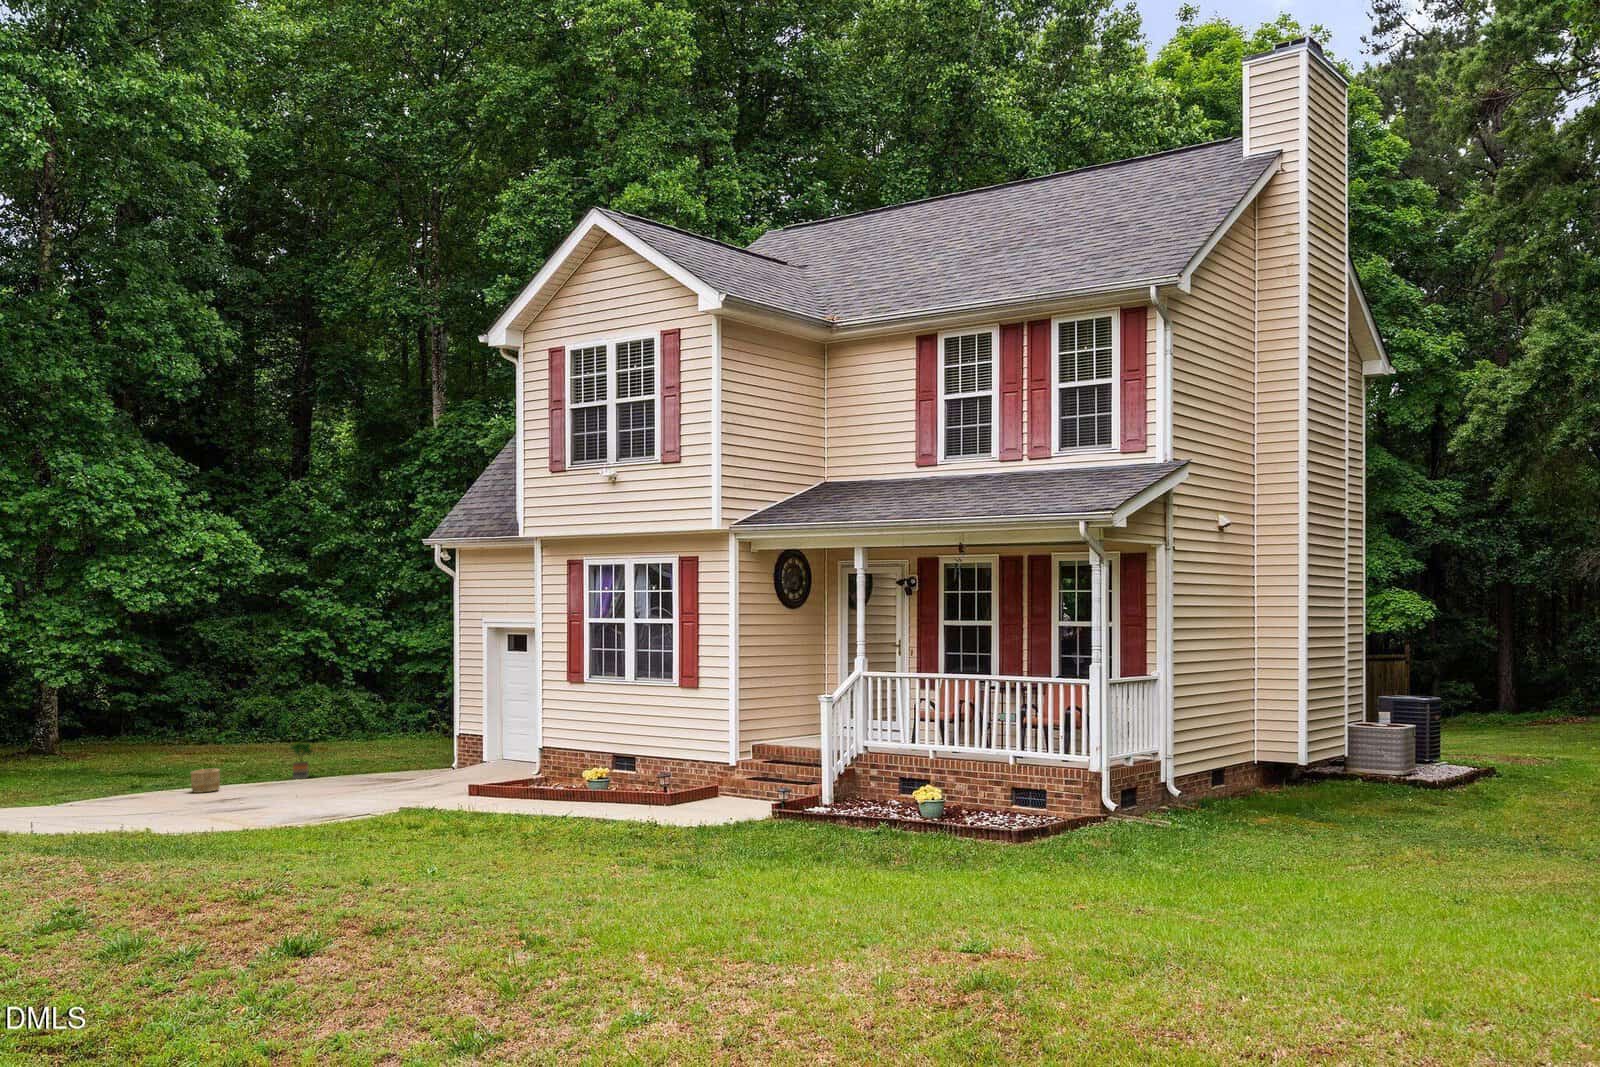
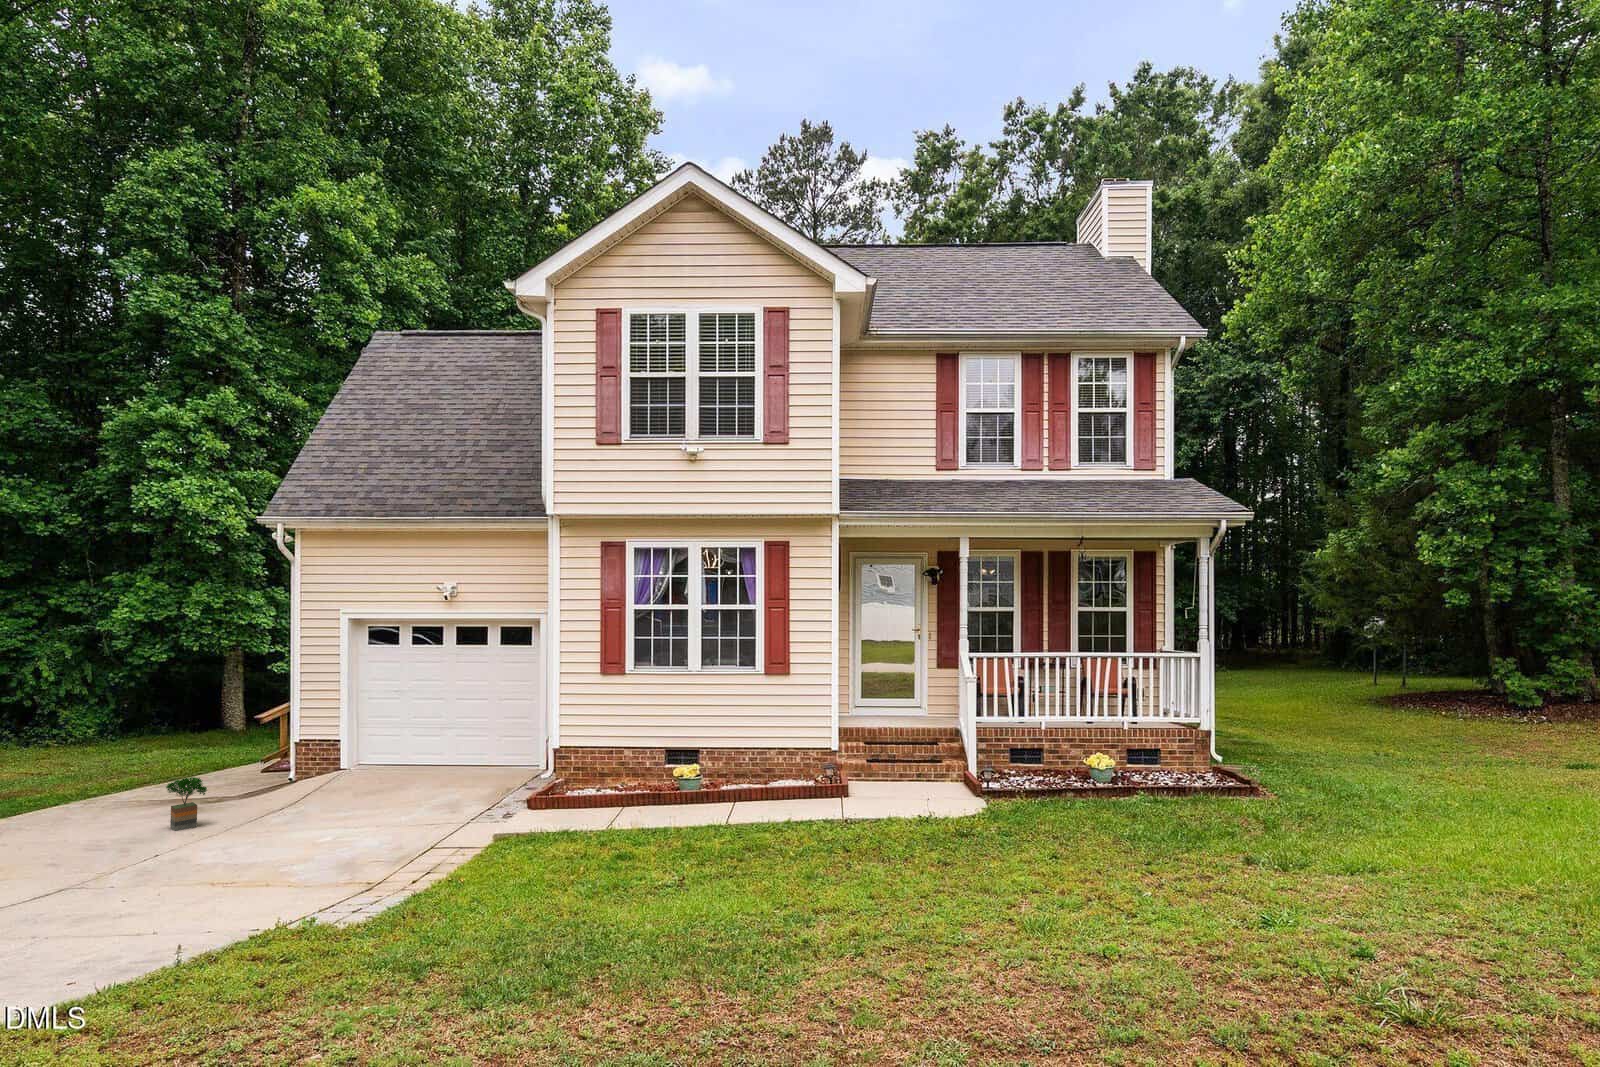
wooden bucket: present [191,768,220,793] -> none [45,838,102,885]

